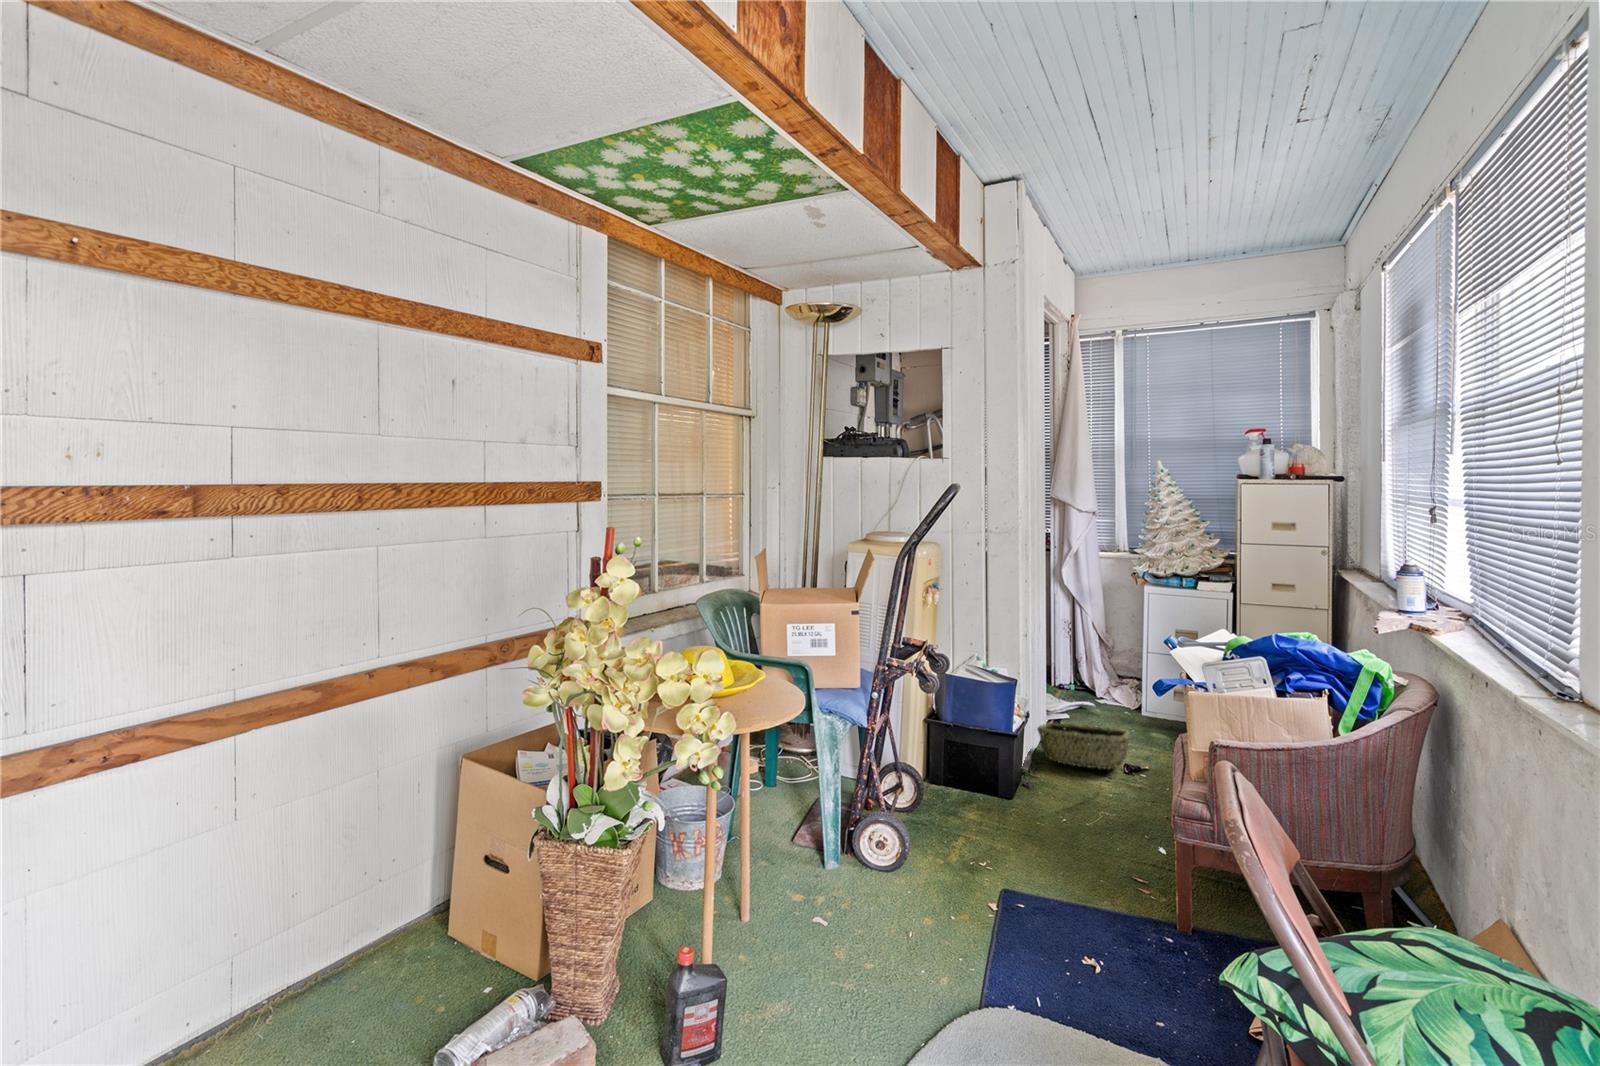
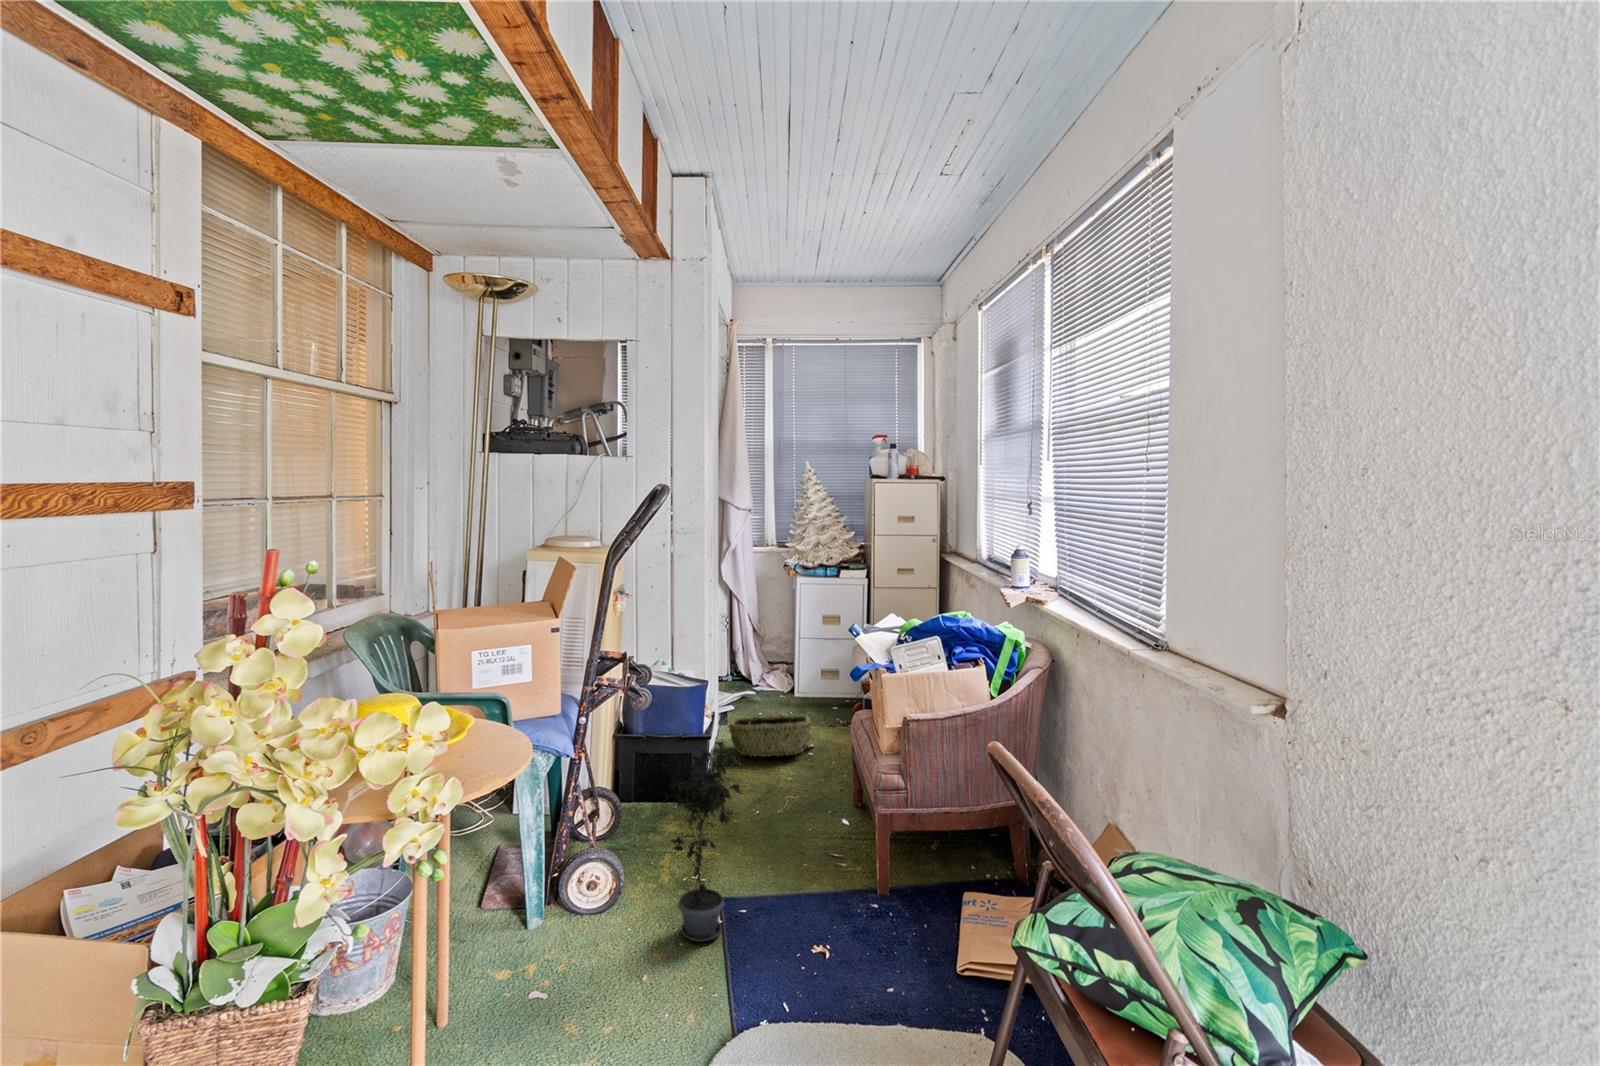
potted plant: none [915,734,997,924] -> present [667,742,742,942]

